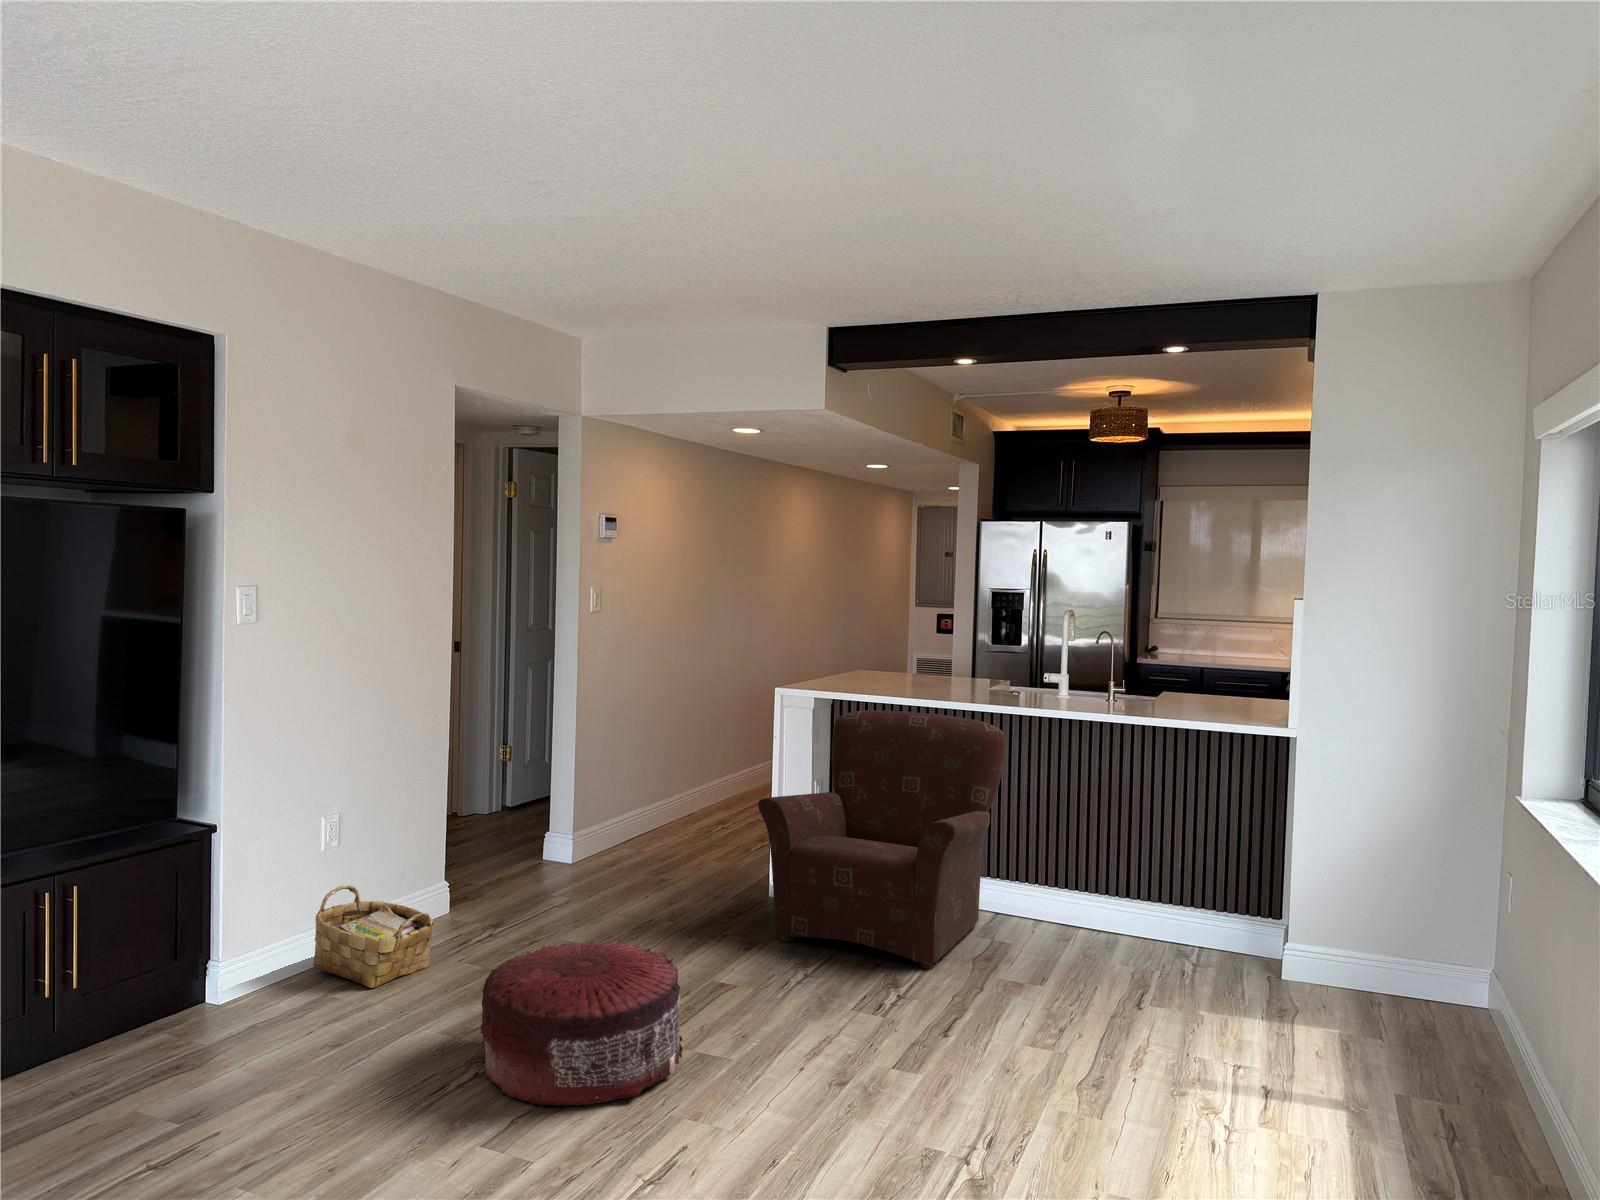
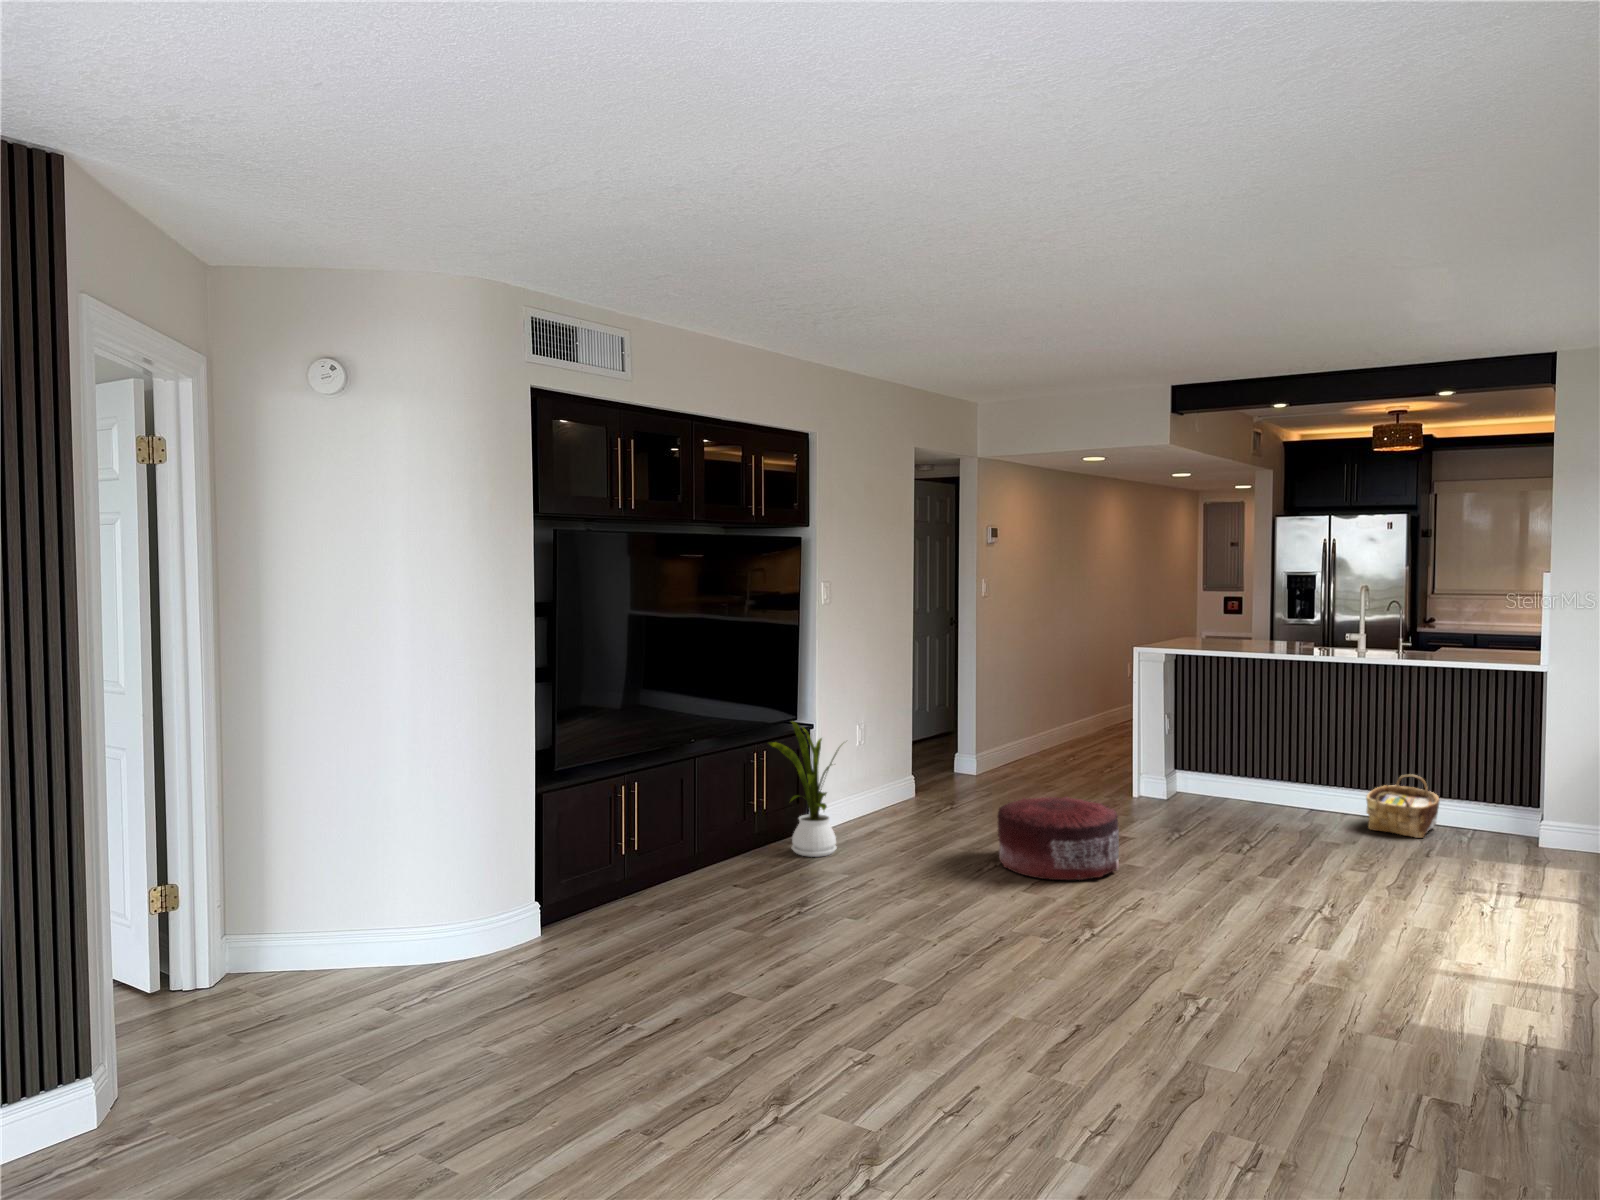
armchair: present [758,710,1006,969] -> none [1137,661,1317,833]
house plant: none [72,835,239,1067] -> present [769,721,838,857]
woven basket: present [313,885,434,988] -> present [1366,775,1440,838]

